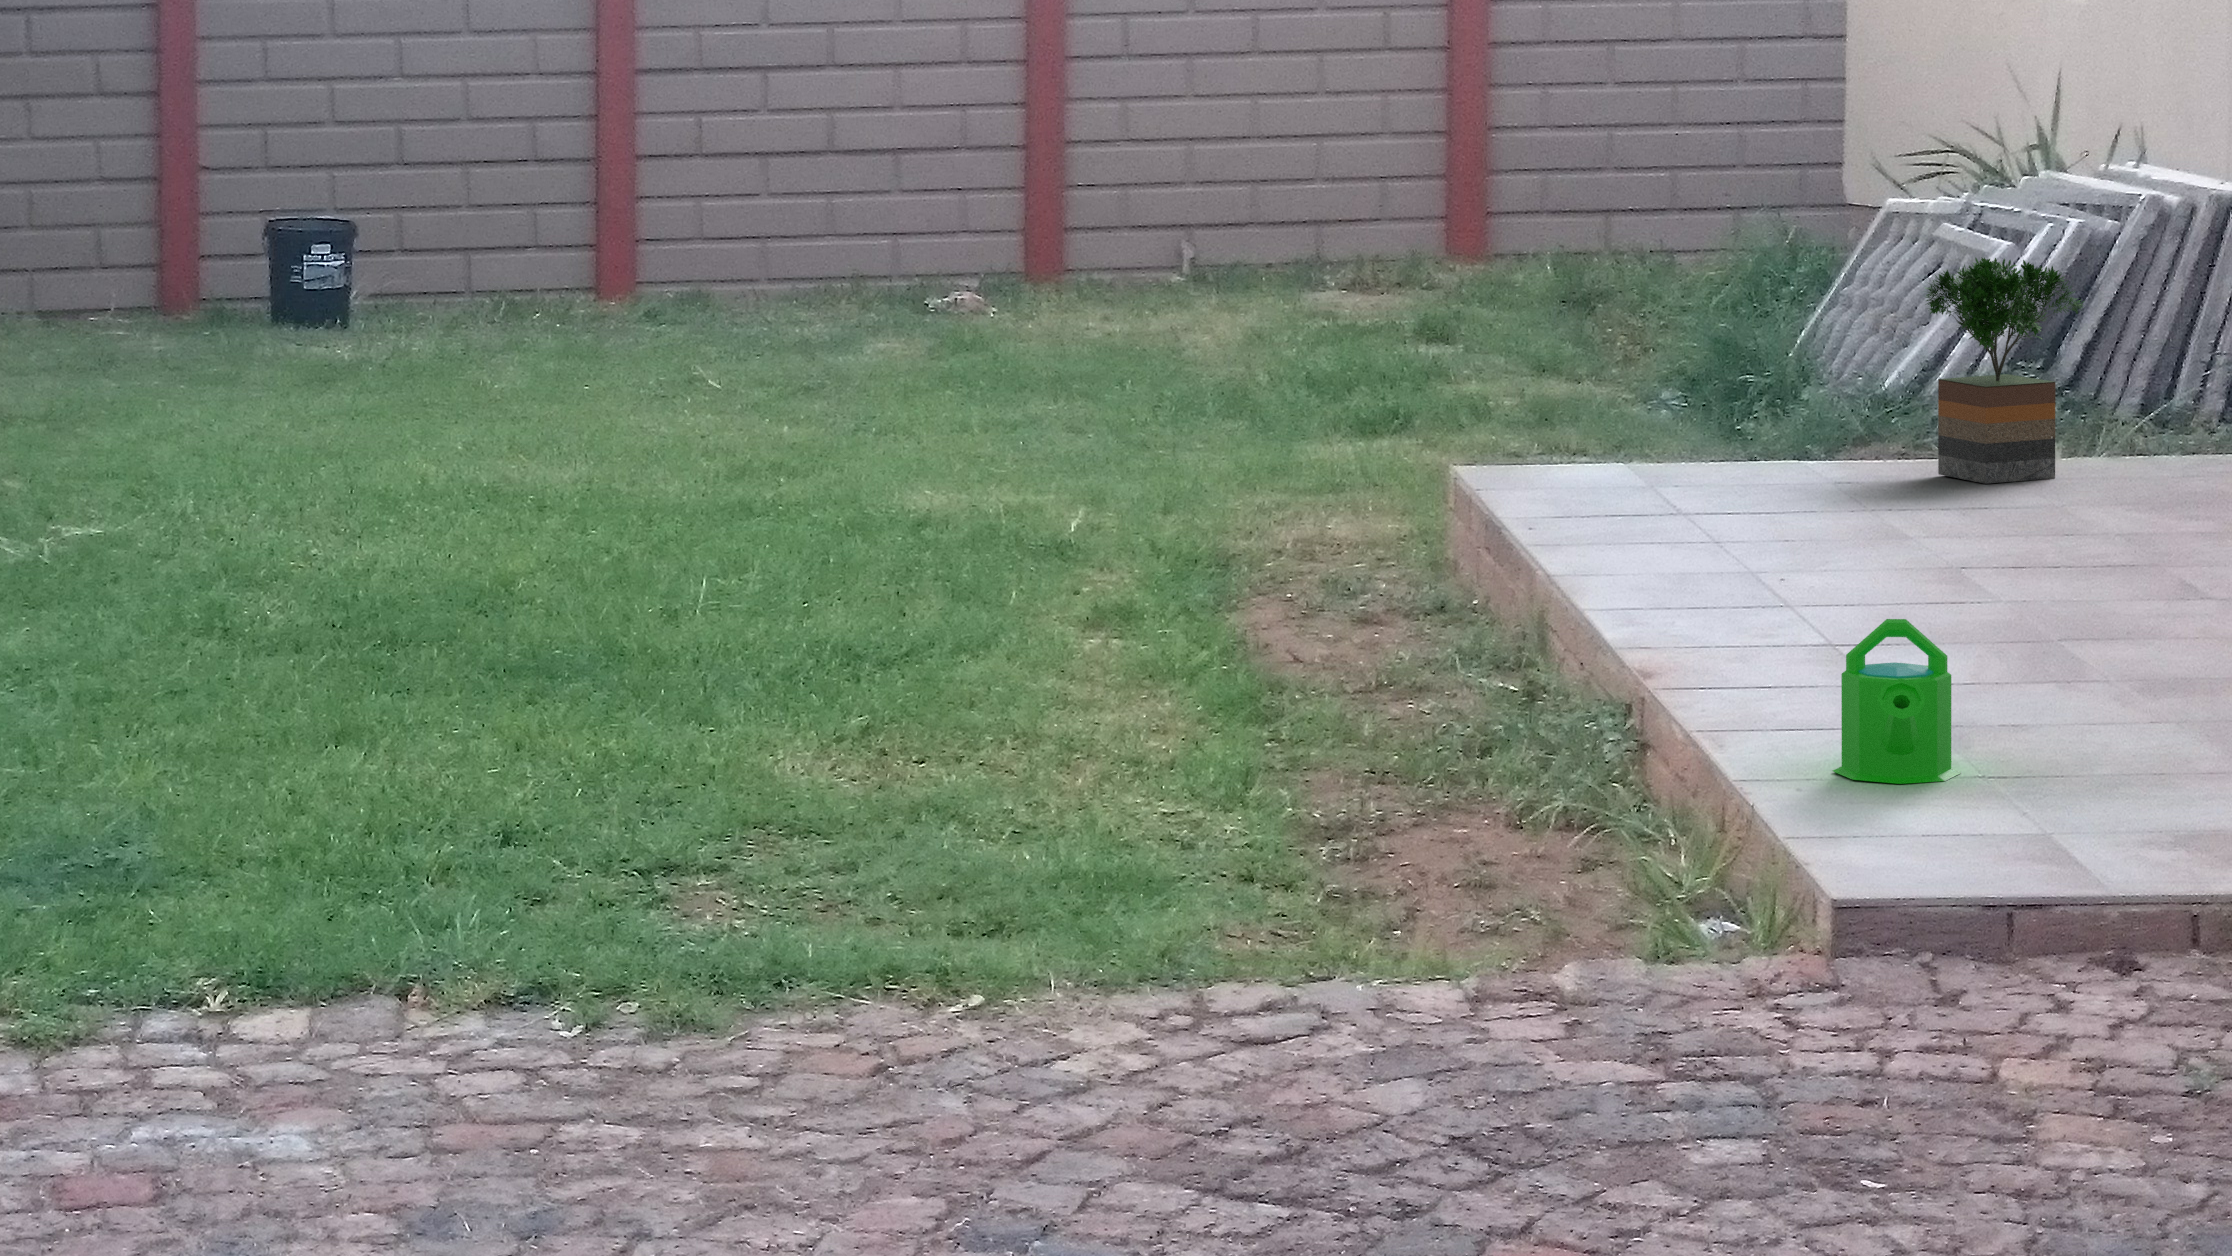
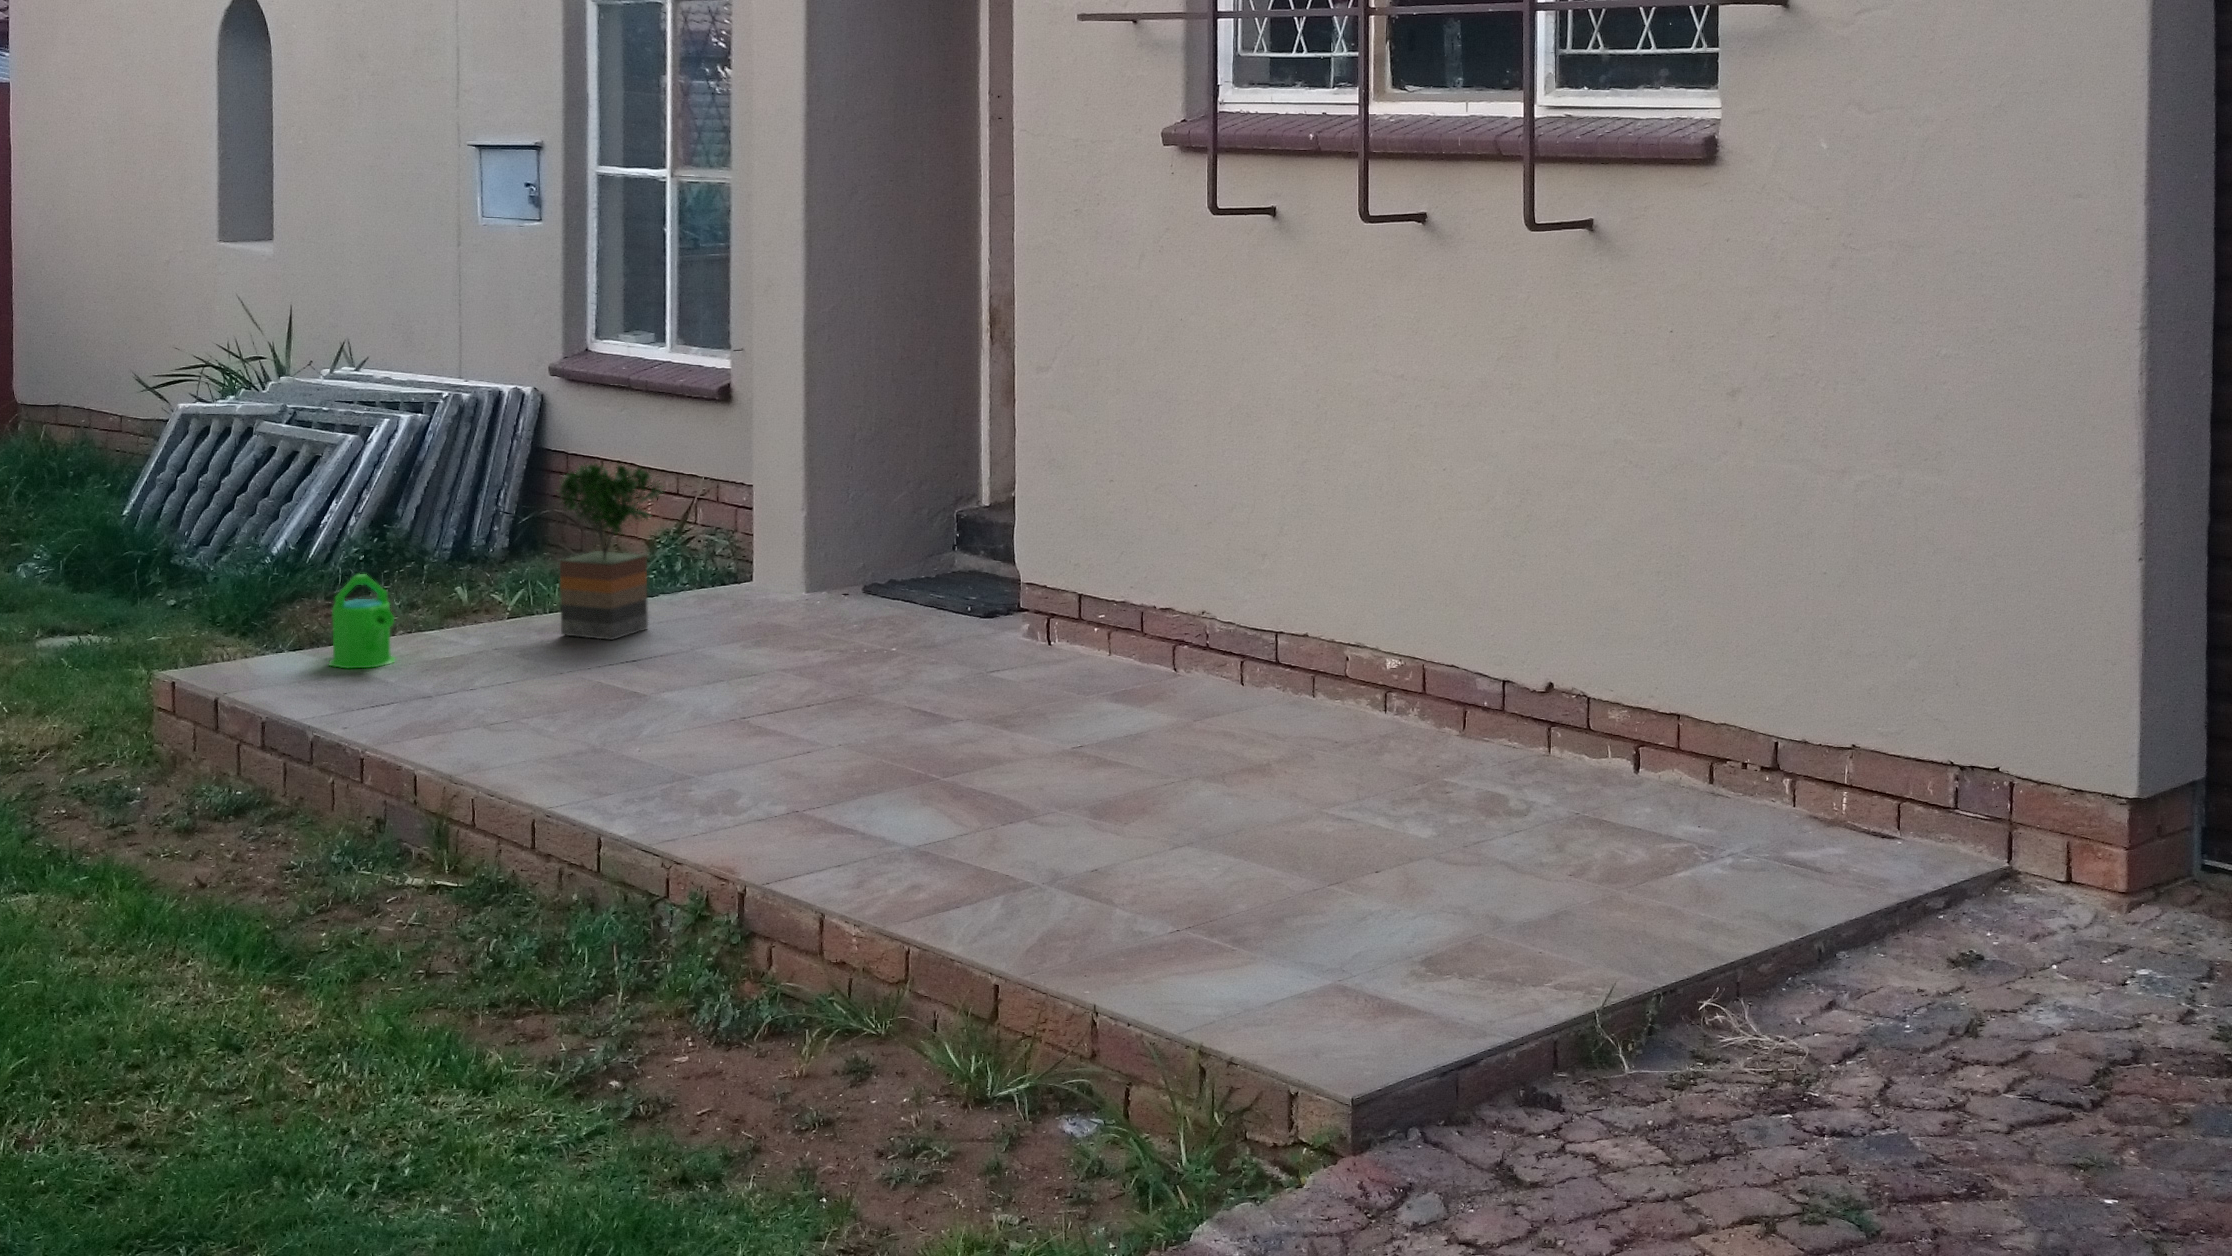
watering can: present [1833,619,1960,784] -> present [328,574,395,668]

